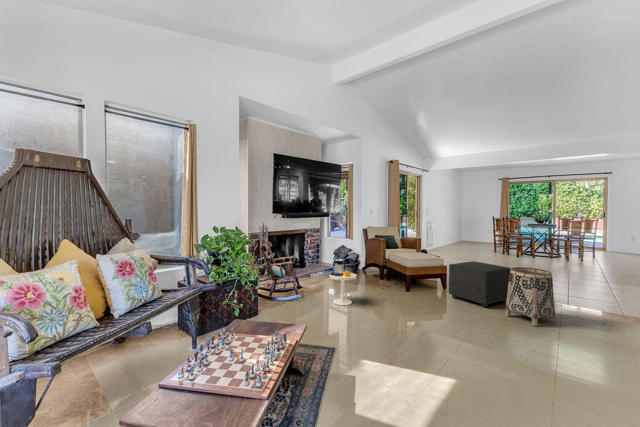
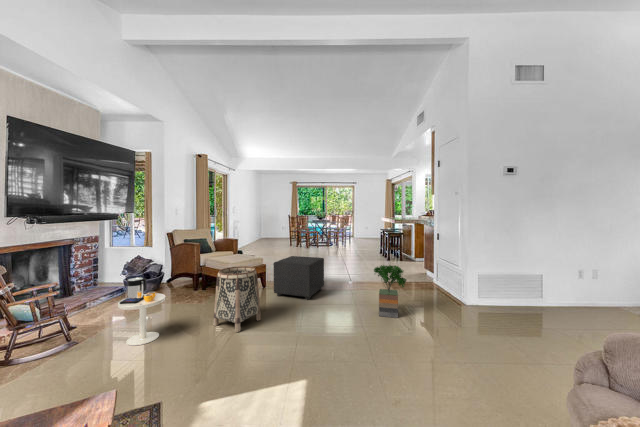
basket: present [505,267,555,326] -> present [213,266,261,332]
potted tree: none [562,282,614,349] -> present [374,265,406,318]

